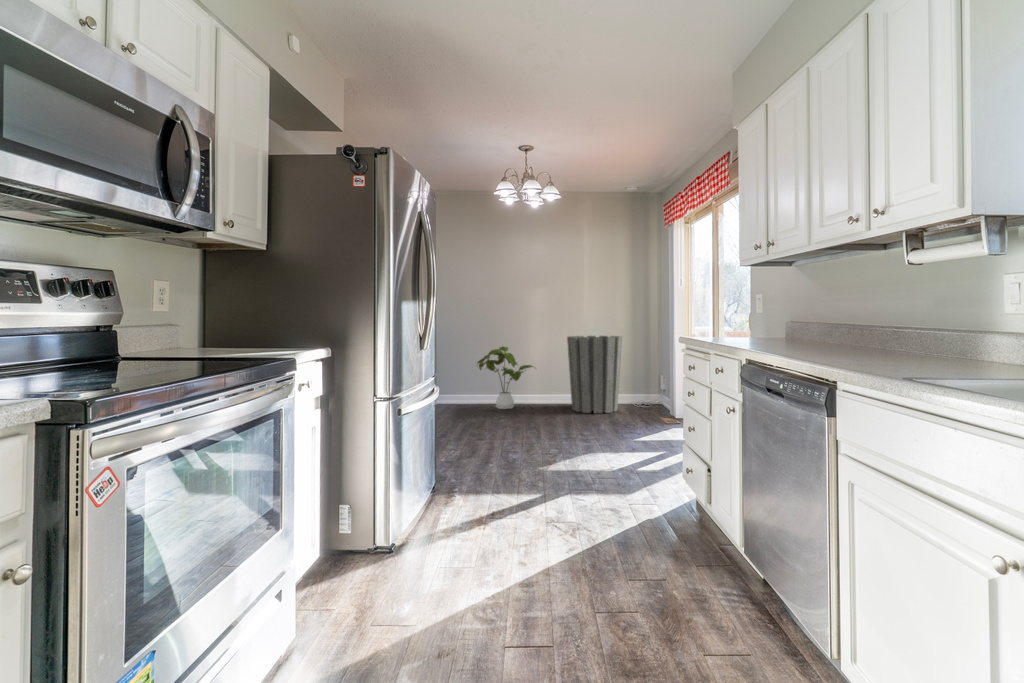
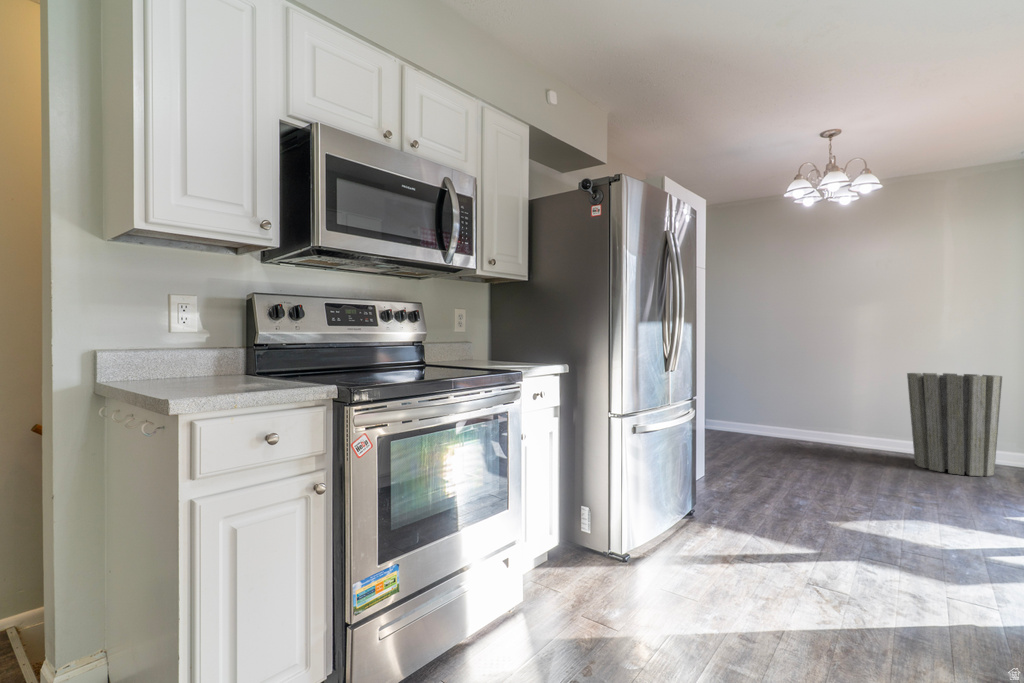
house plant: present [477,346,533,409] -> none [781,380,863,451]

